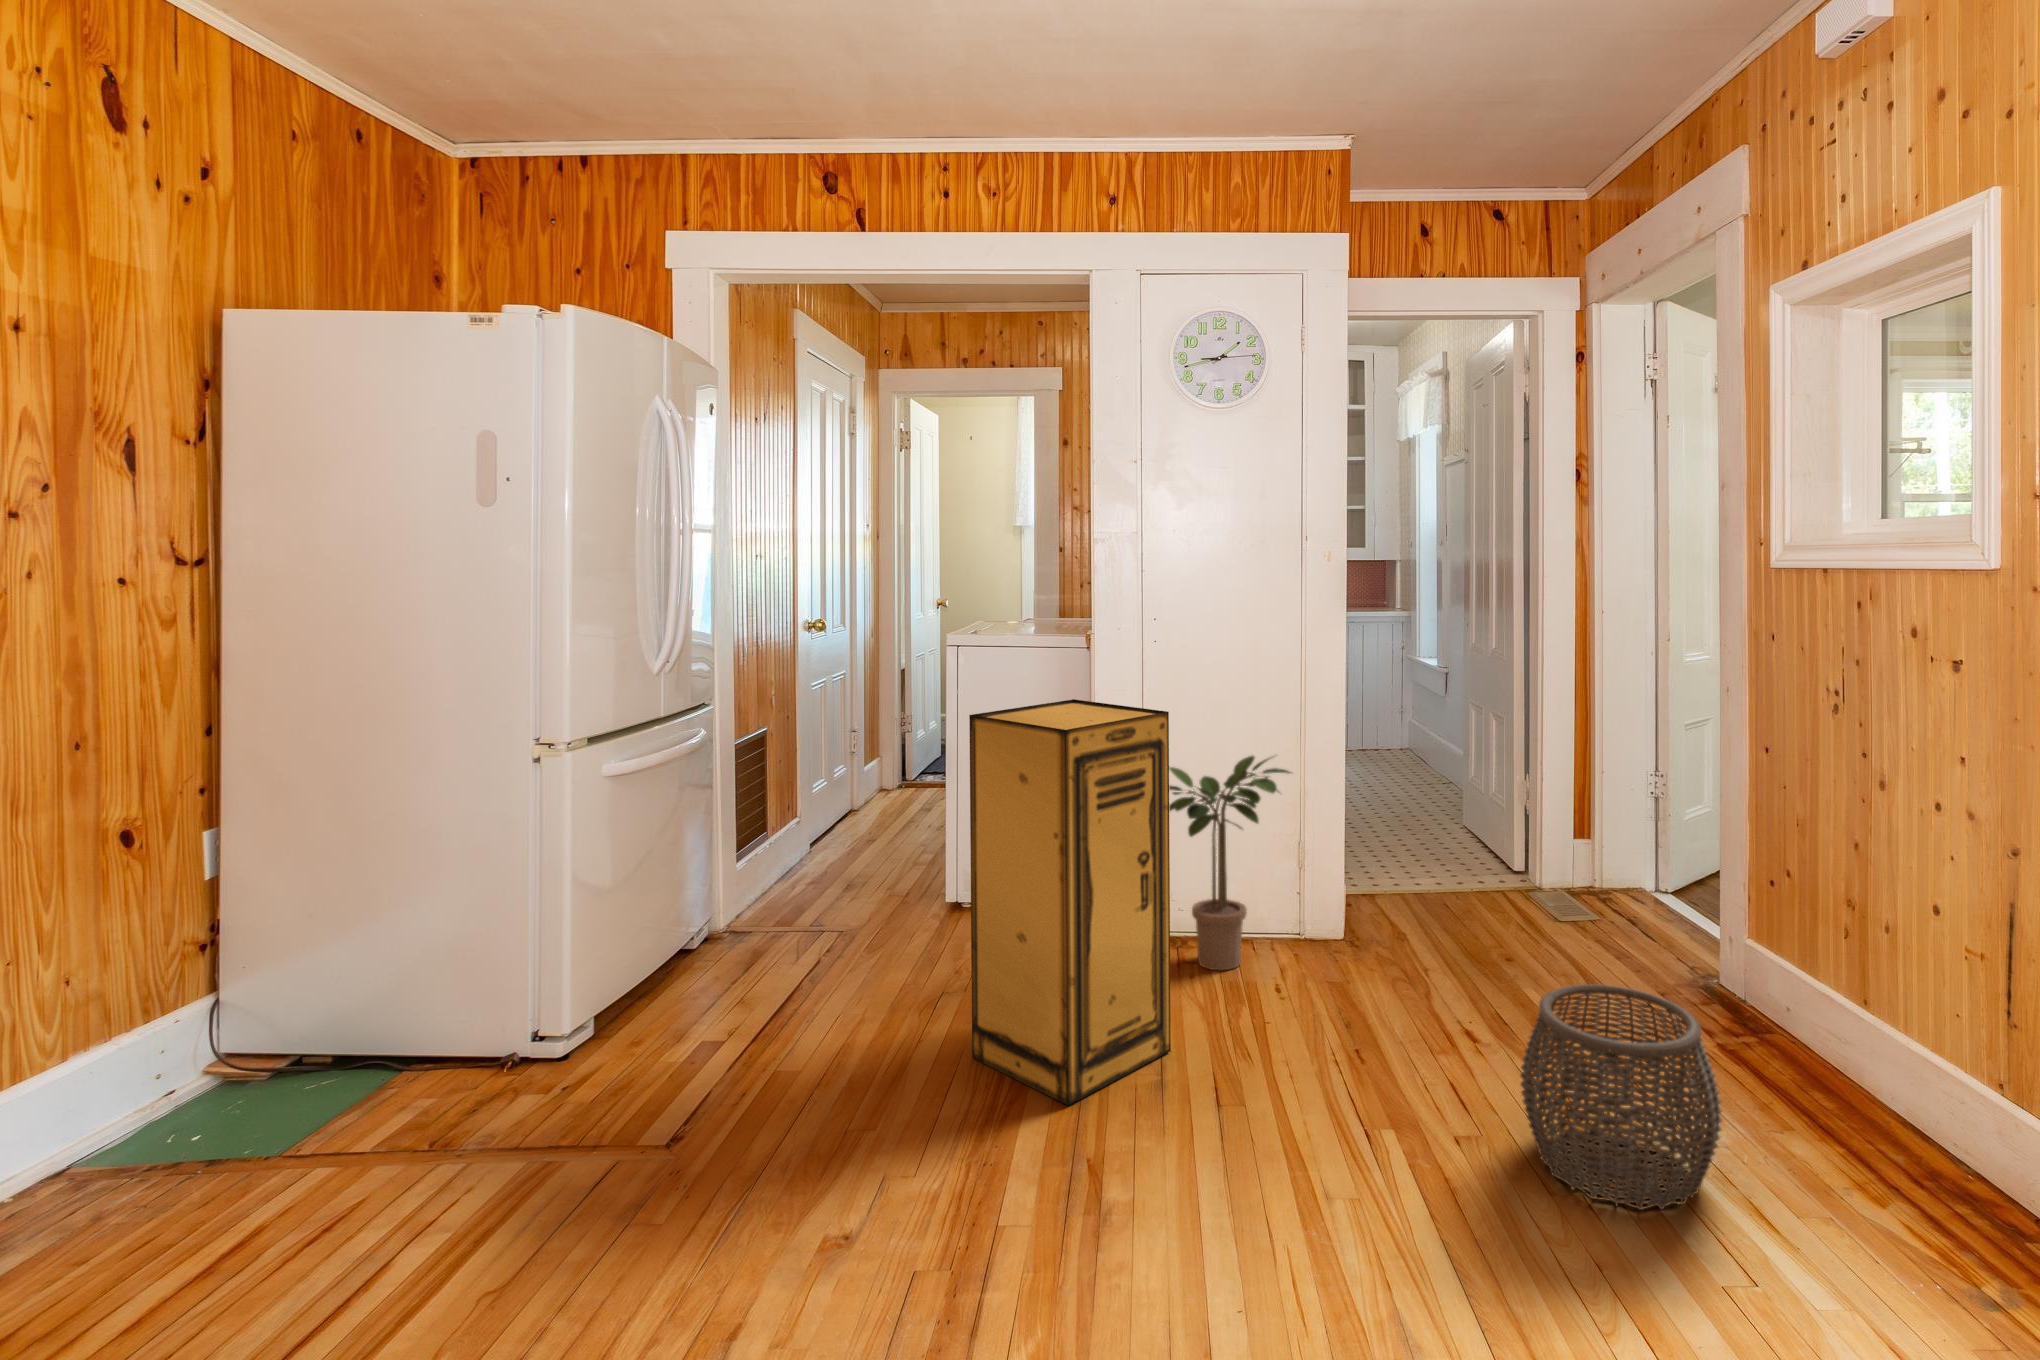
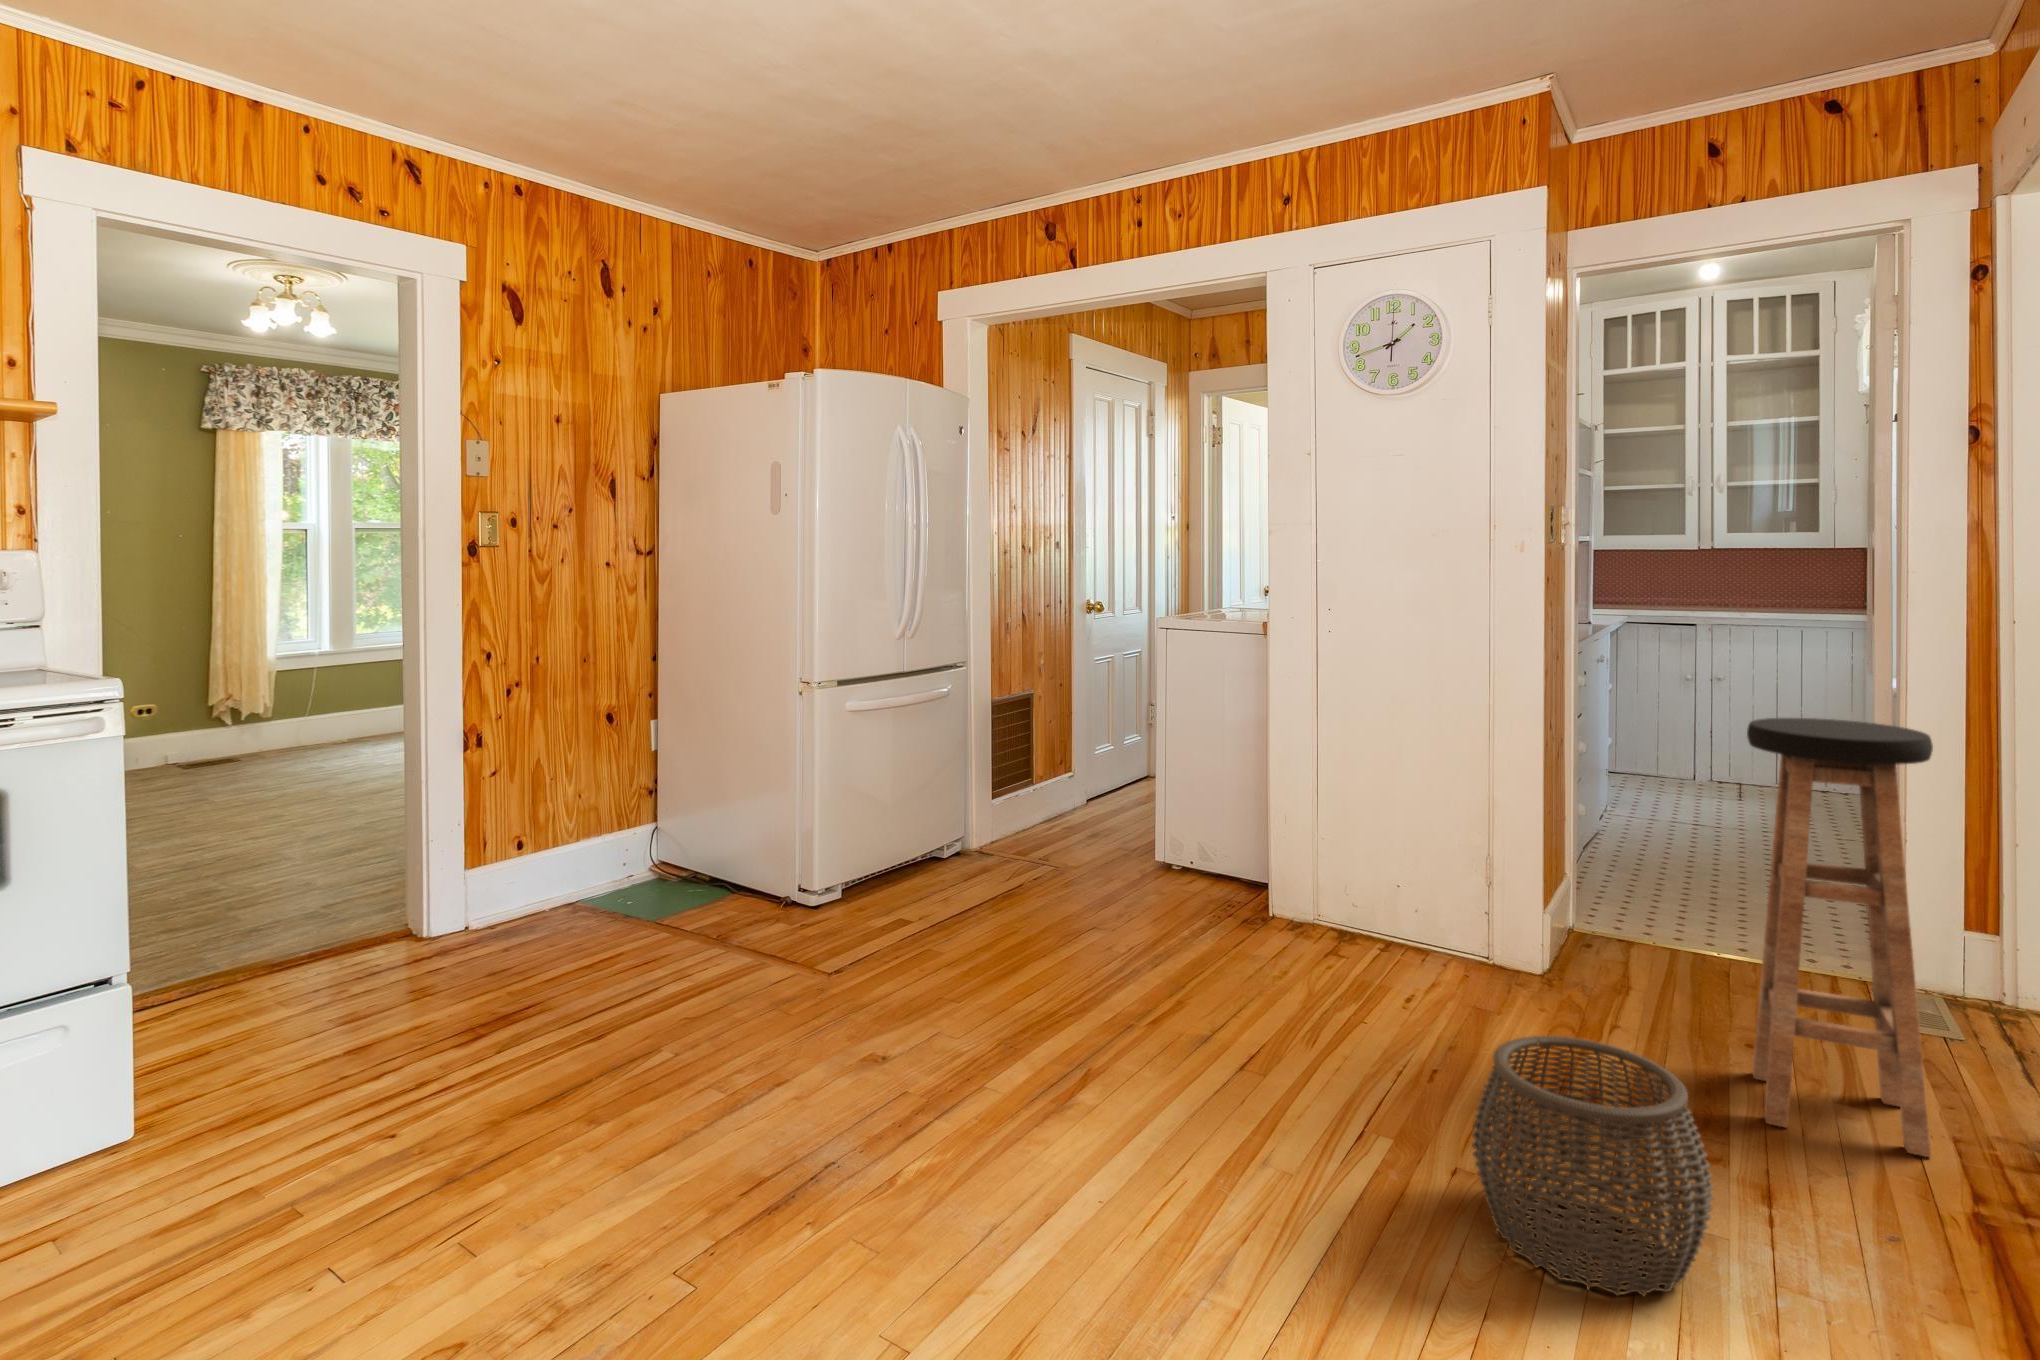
bar stool: none [1540,685,1682,1014] -> present [1747,718,1933,1157]
storage cabinet: present [969,699,1171,1106] -> none [1066,683,1232,1029]
potted plant: present [1169,756,1291,971] -> none [1292,762,1446,976]

